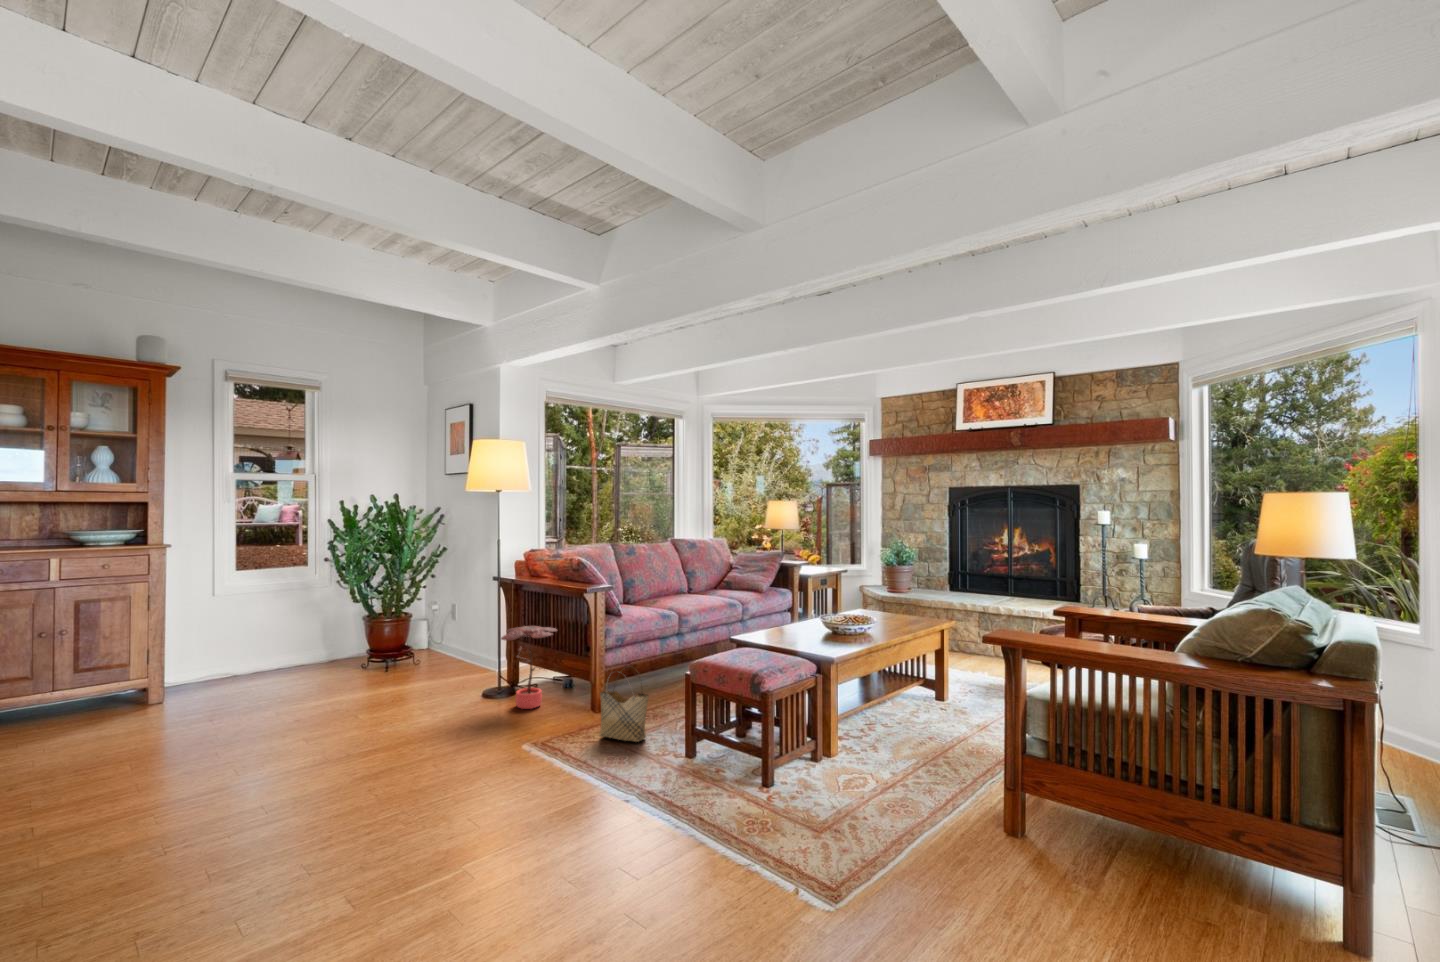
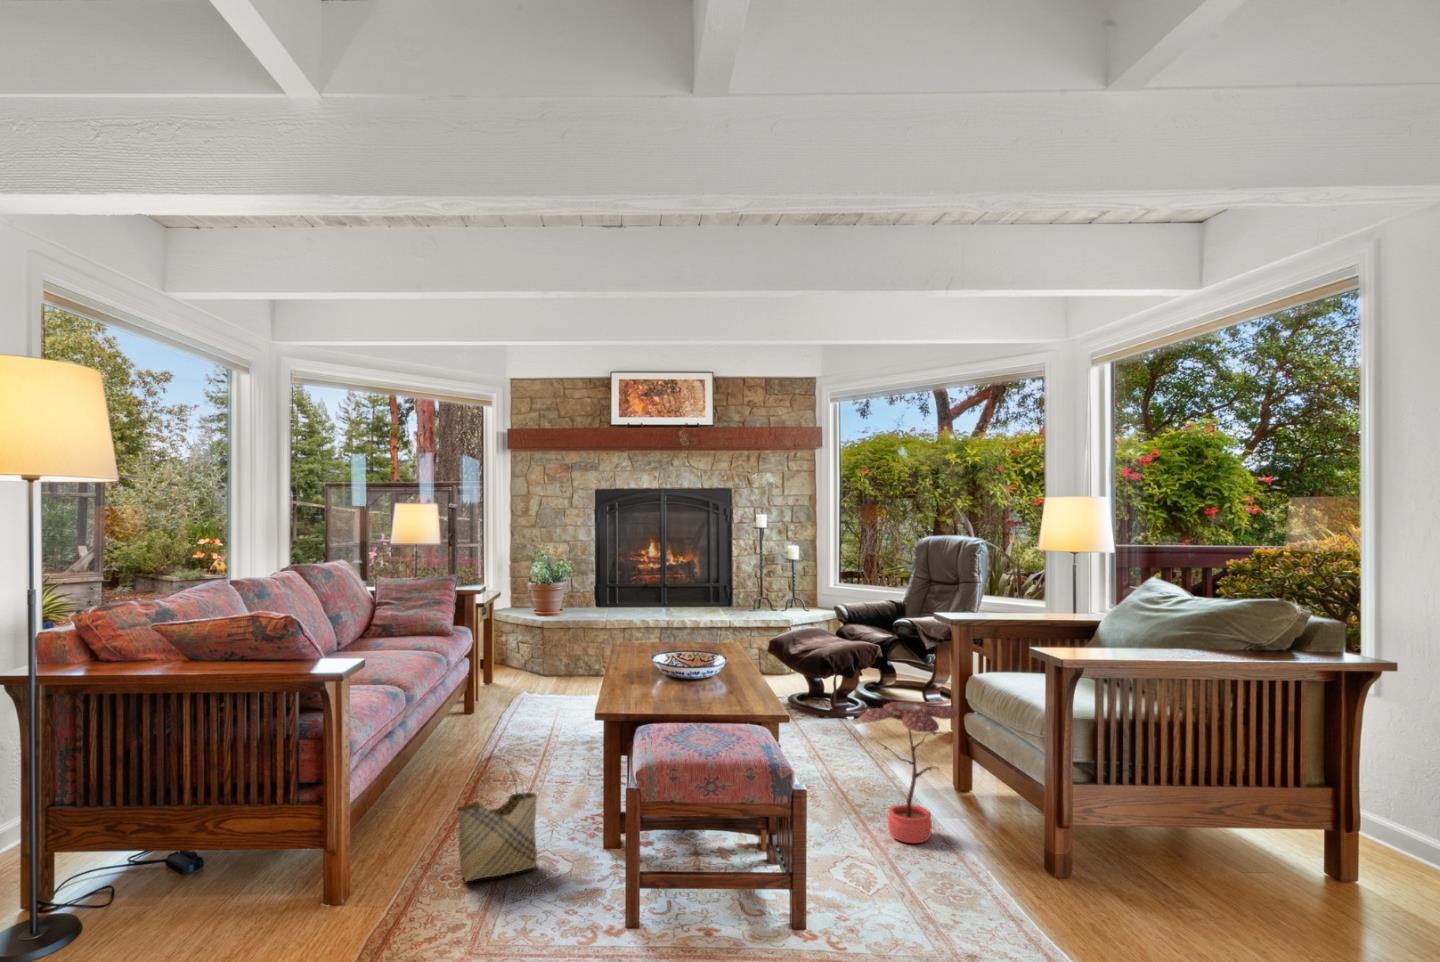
potted plant: present [501,626,557,709] -> present [861,702,958,843]

